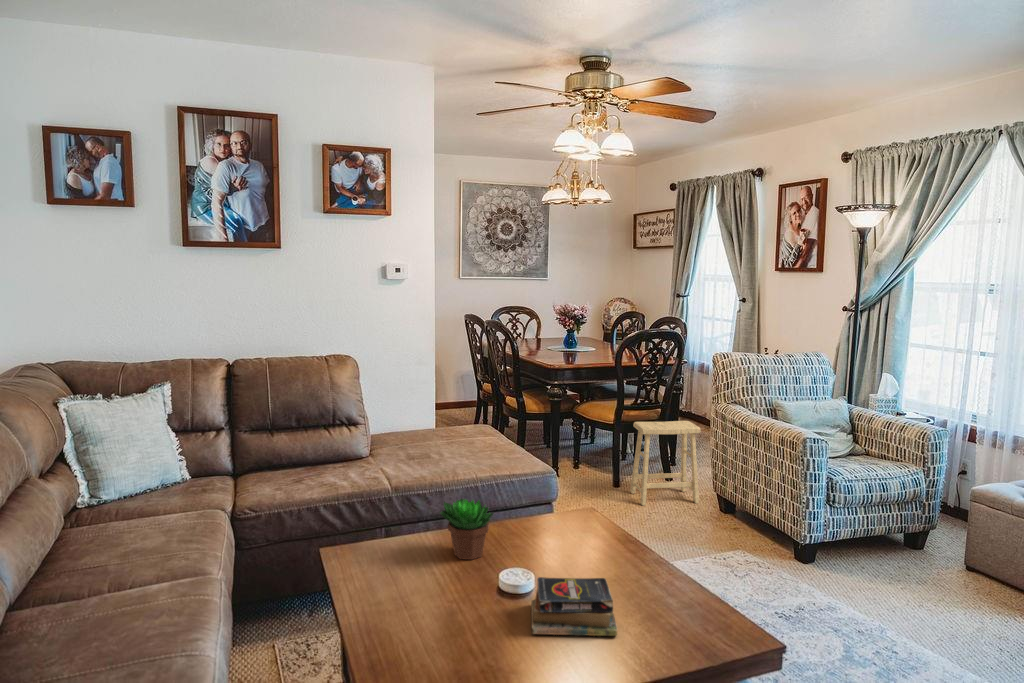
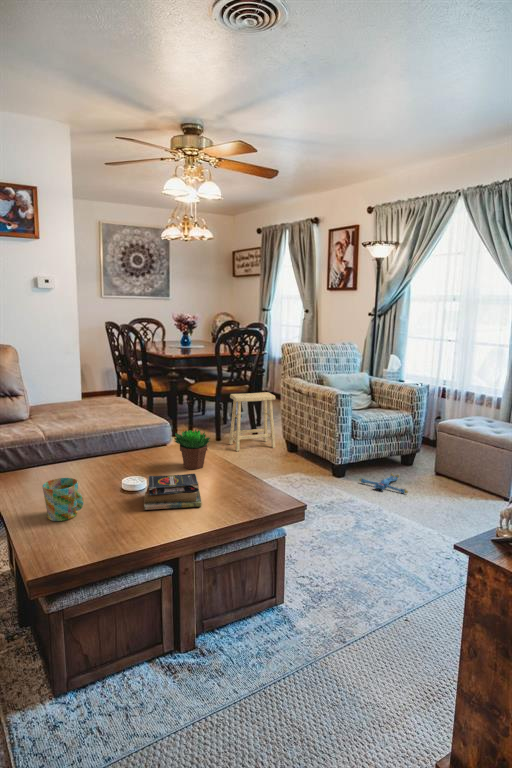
succulent plant: present [440,498,493,560] -> present [174,430,210,469]
plush toy: none [839,564,926,605] -> present [359,473,408,493]
mug: none [393,575,448,642] -> present [43,478,84,521]

